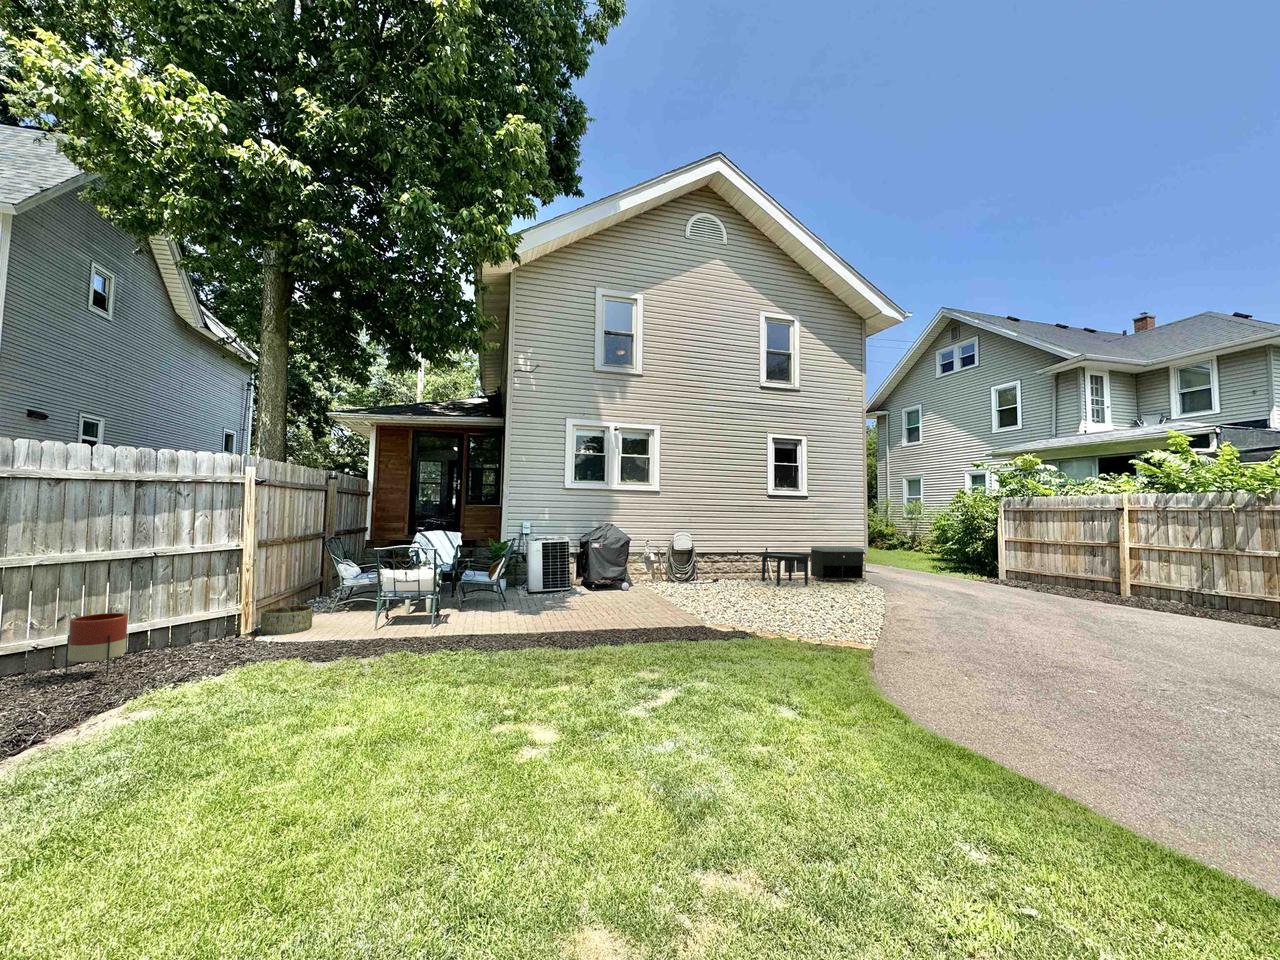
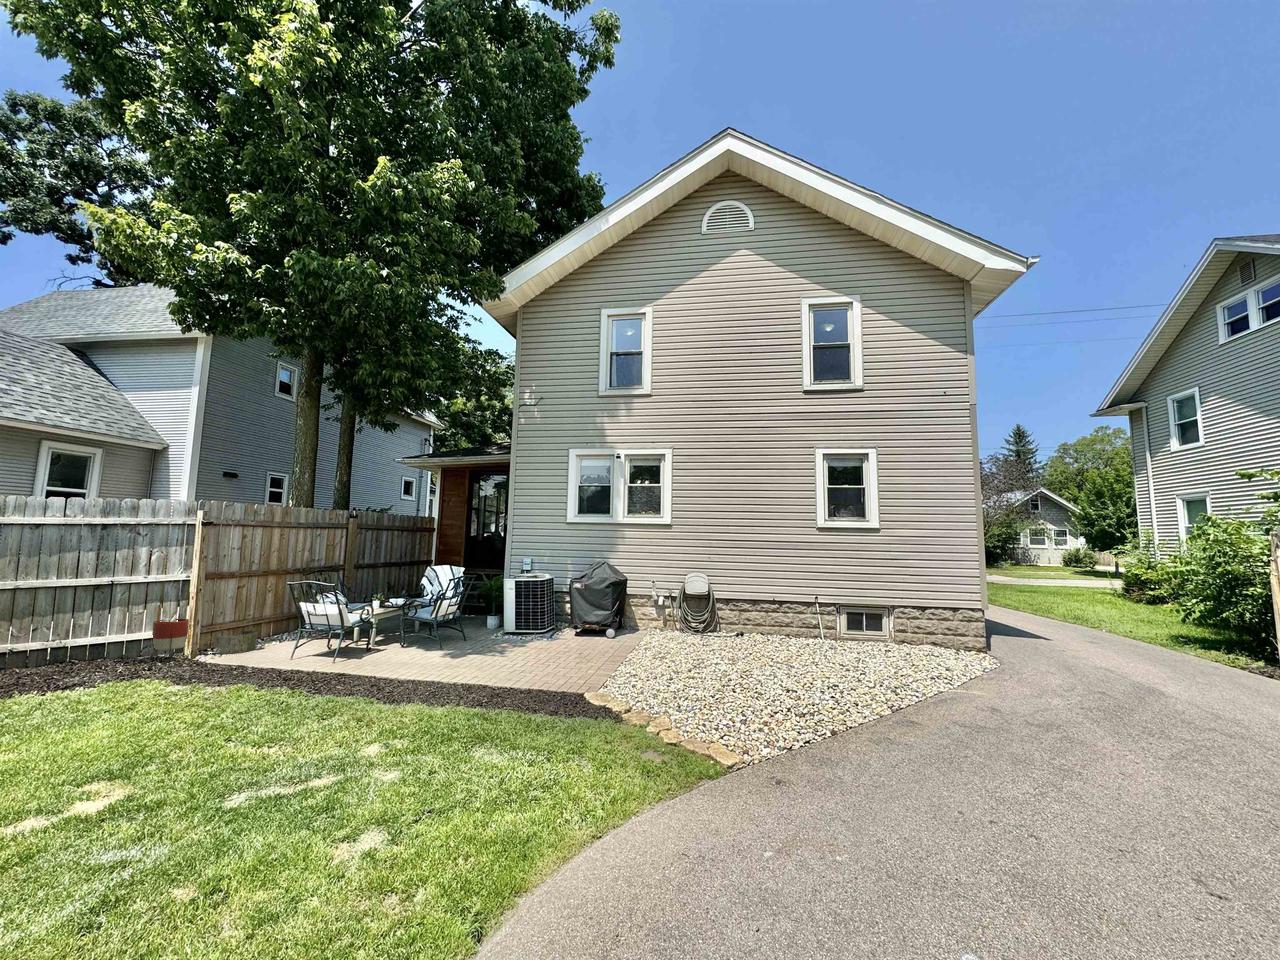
storage bench: present [811,546,864,582] -> none [883,594,954,646]
round table: present [760,552,811,586] -> none [794,599,862,646]
planter: present [65,613,128,677] -> present [151,619,189,661]

